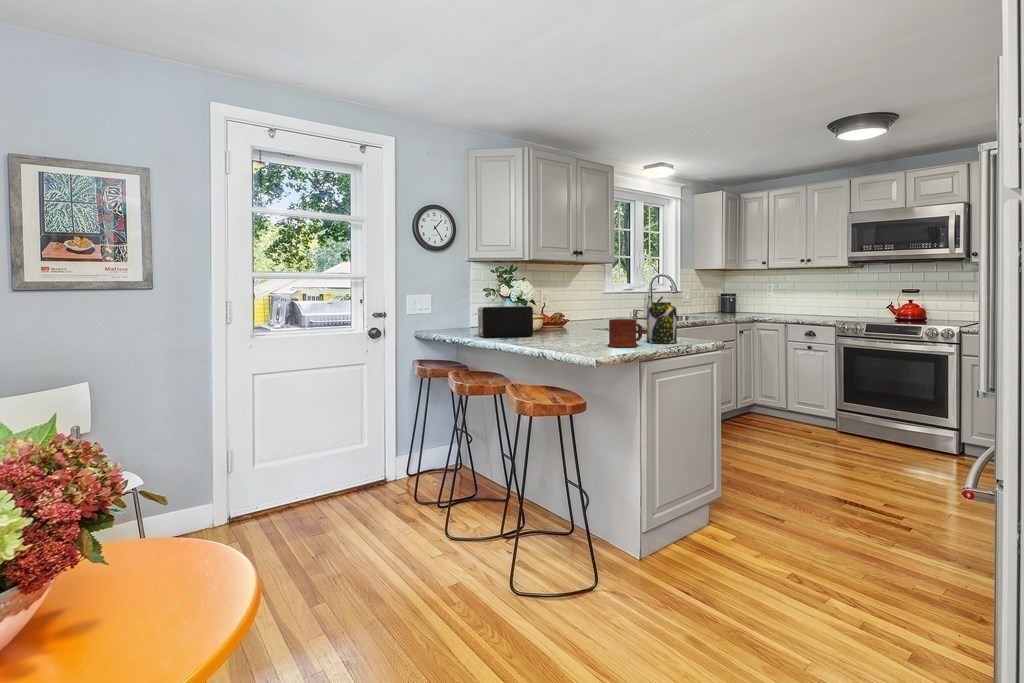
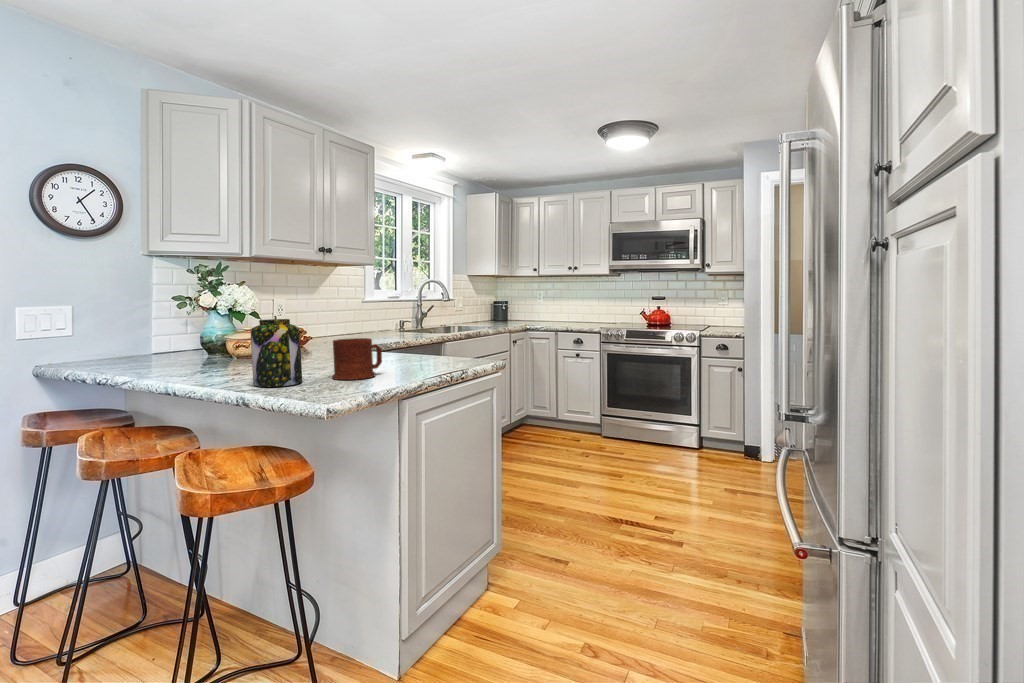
jar: present [647,302,677,343] -> present [251,319,302,387]
toaster: present [475,306,533,338] -> none [139,320,239,370]

